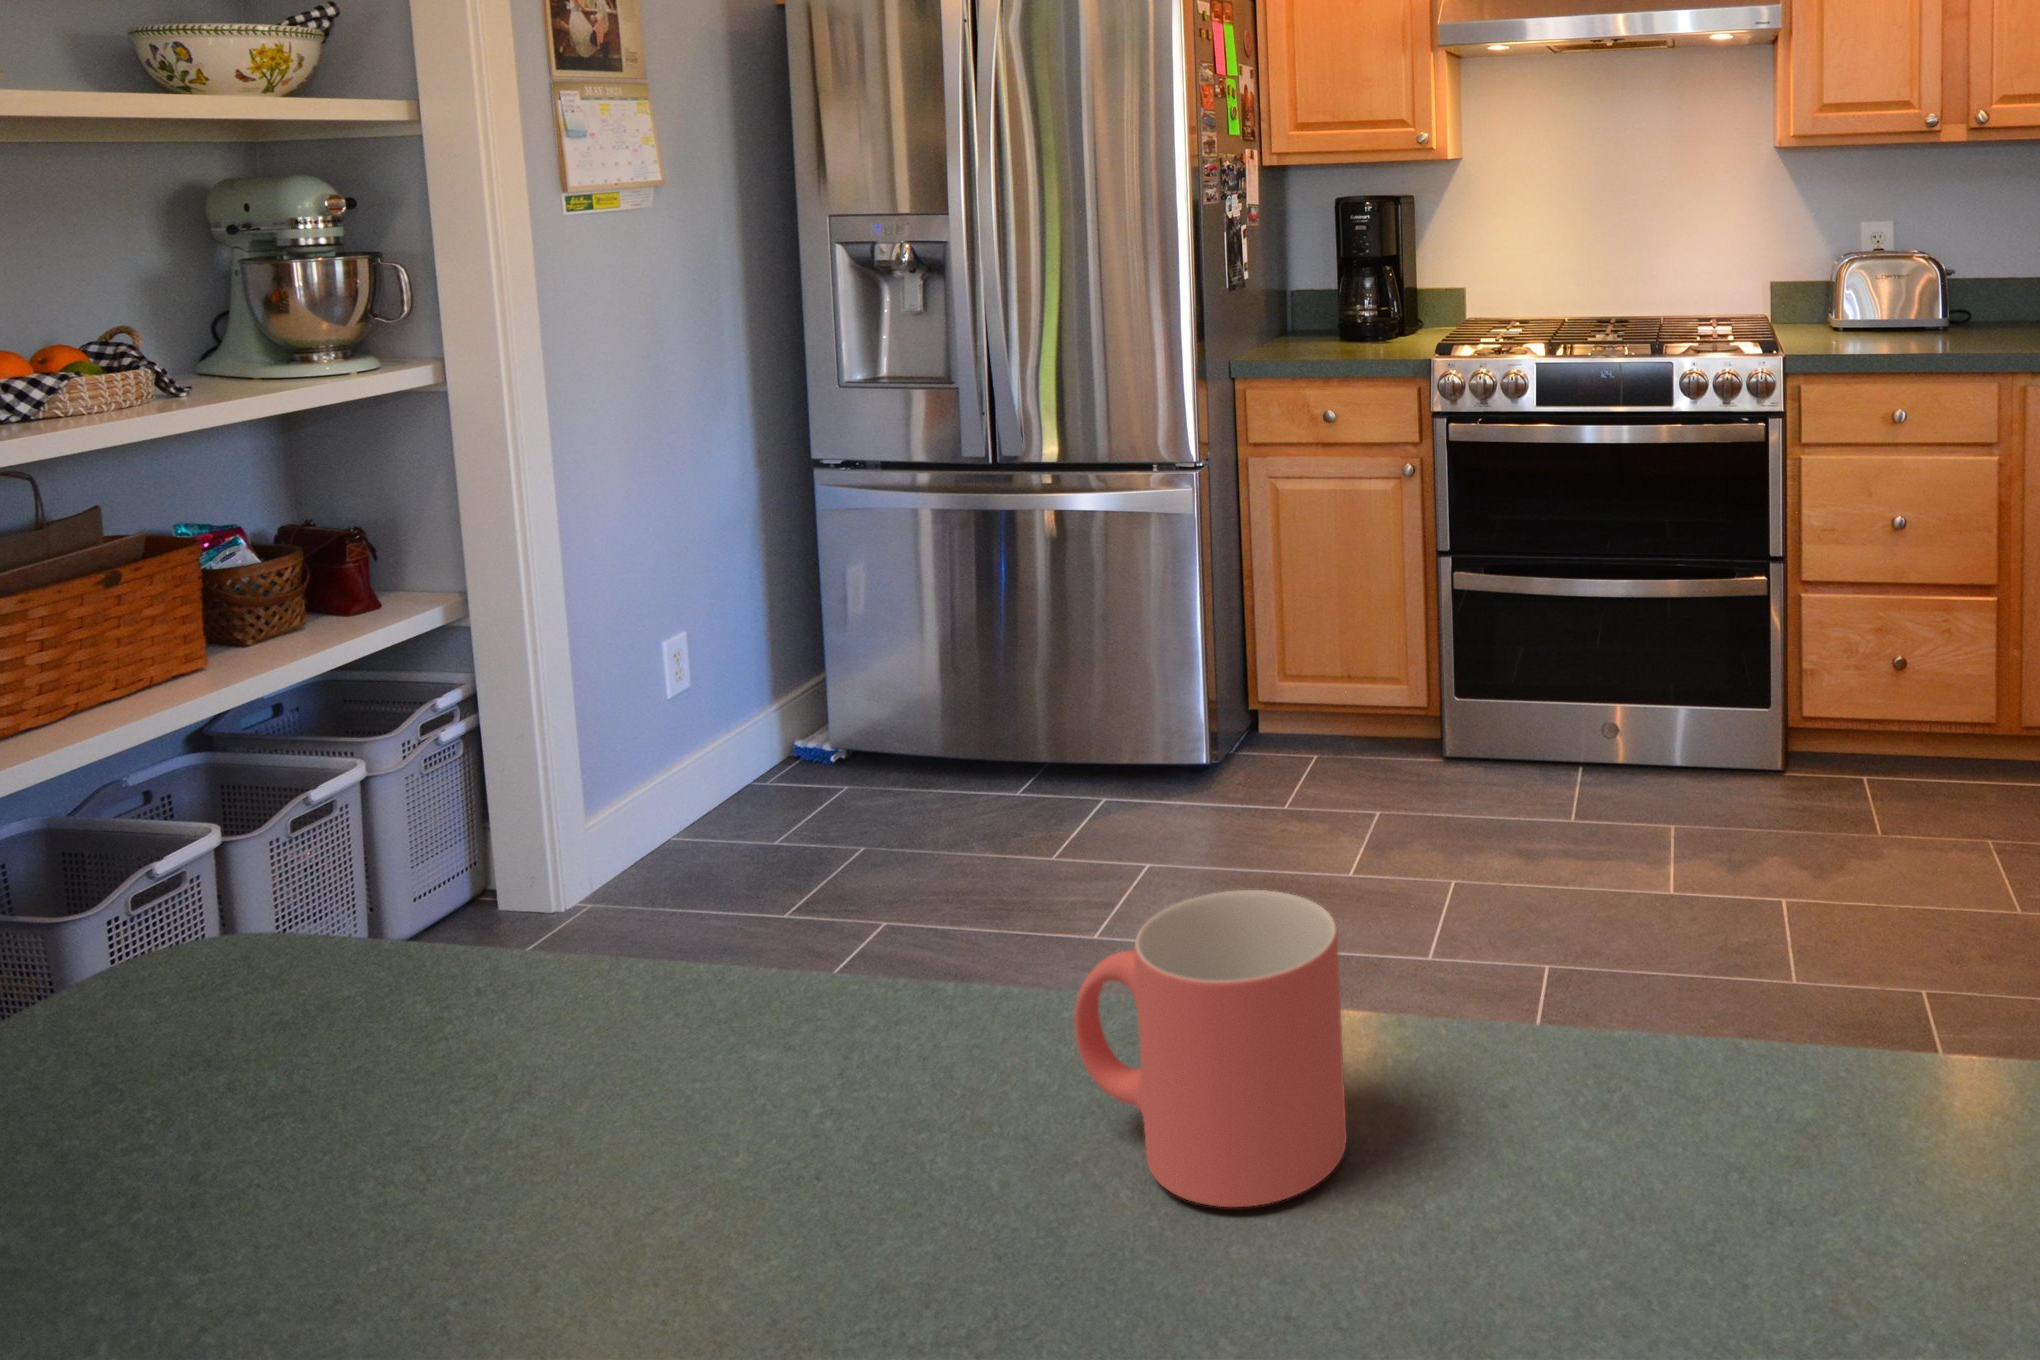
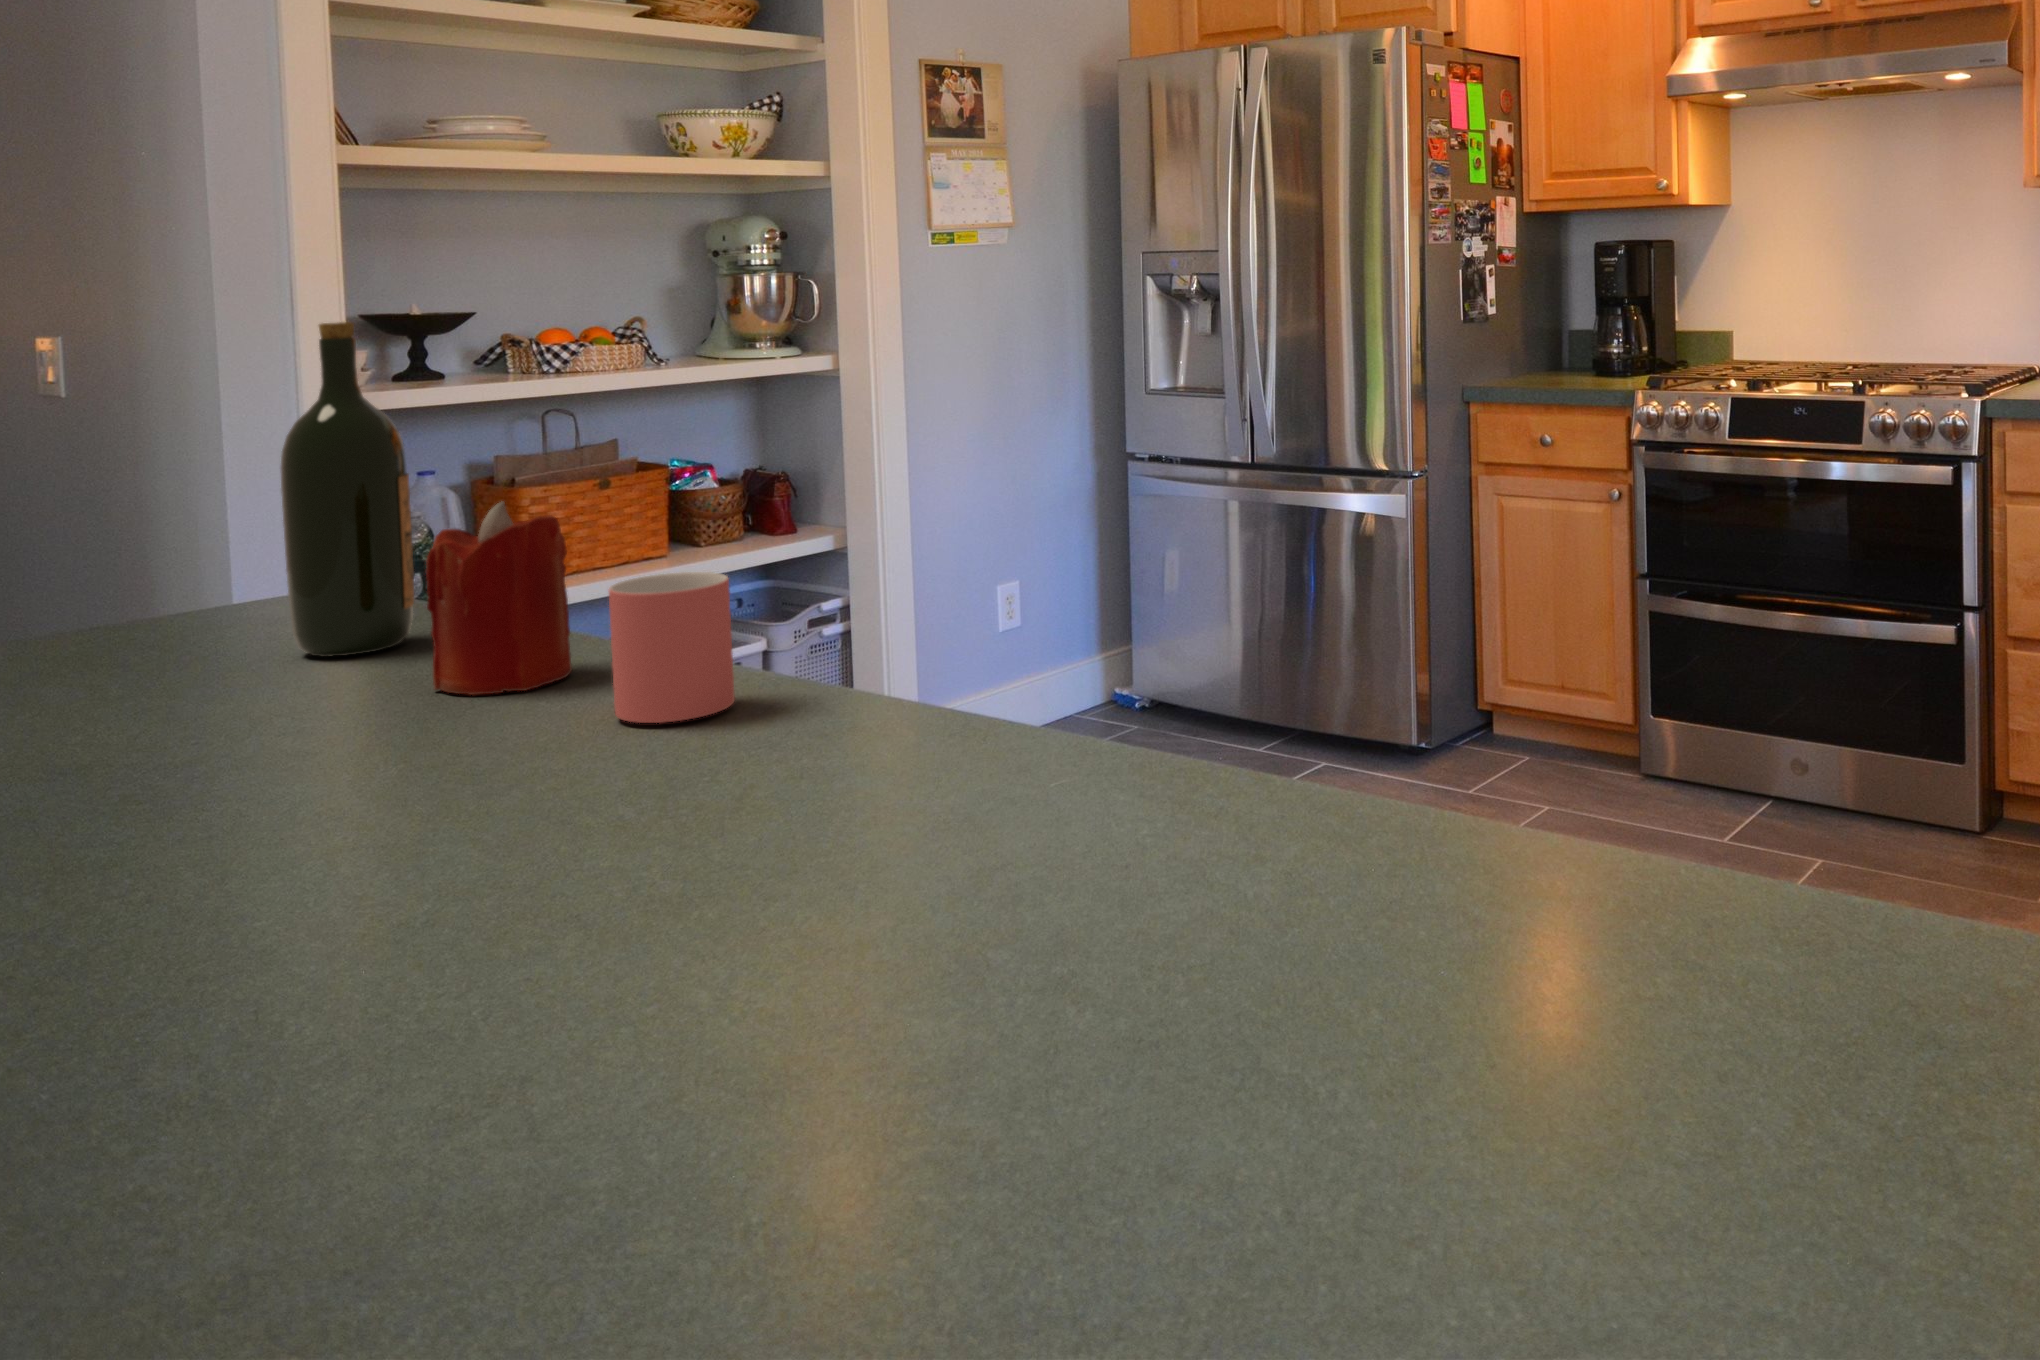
wine bottle: none [121,467,406,1128] -> present [281,322,414,657]
candle: none [630,802,888,1190] -> present [426,502,572,695]

